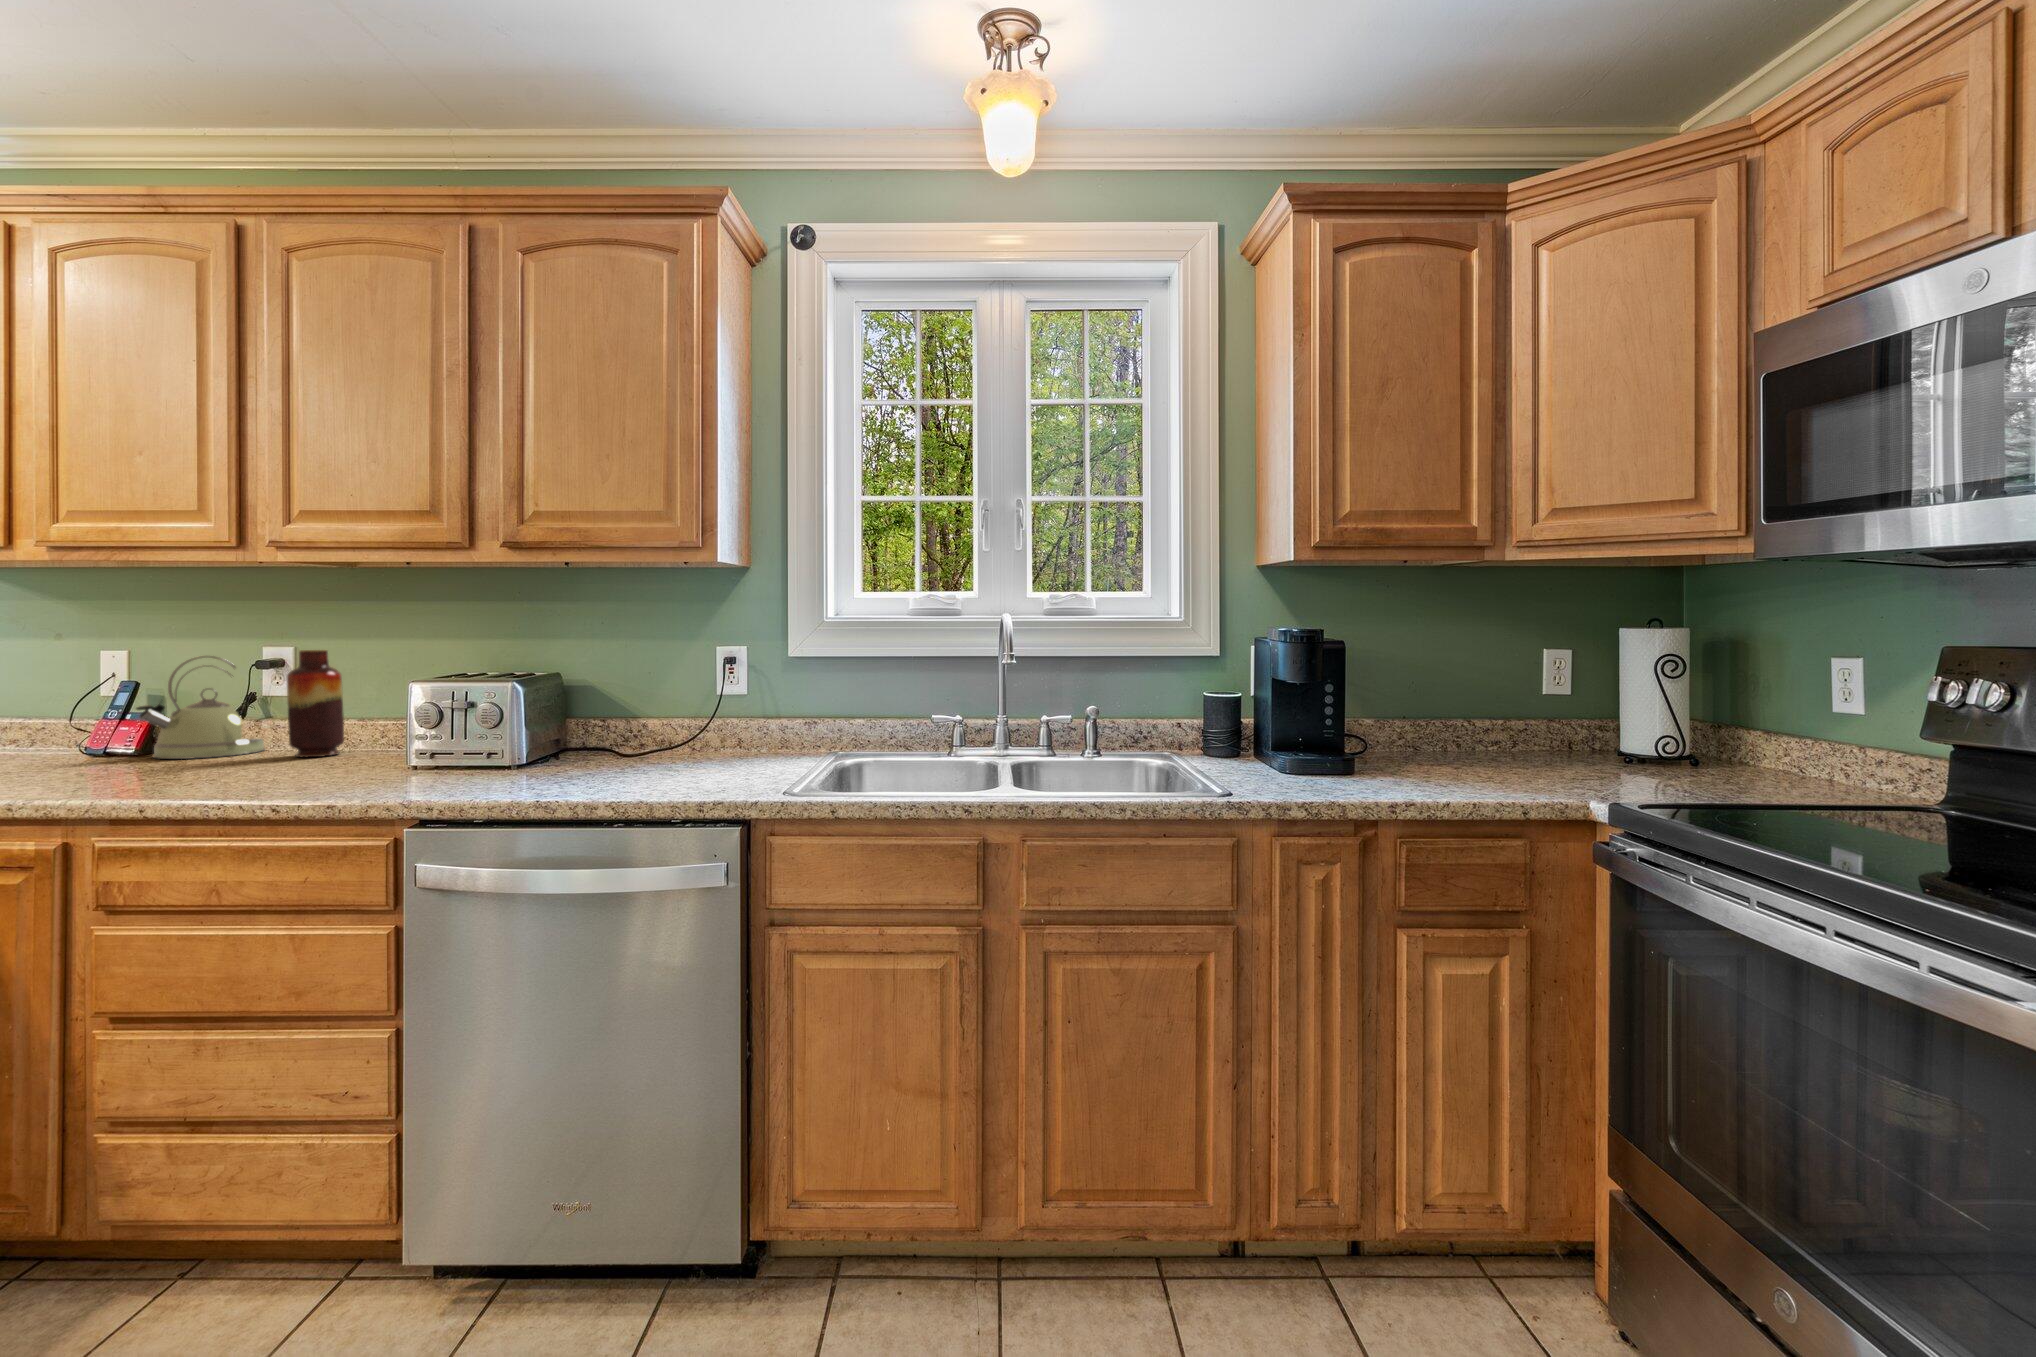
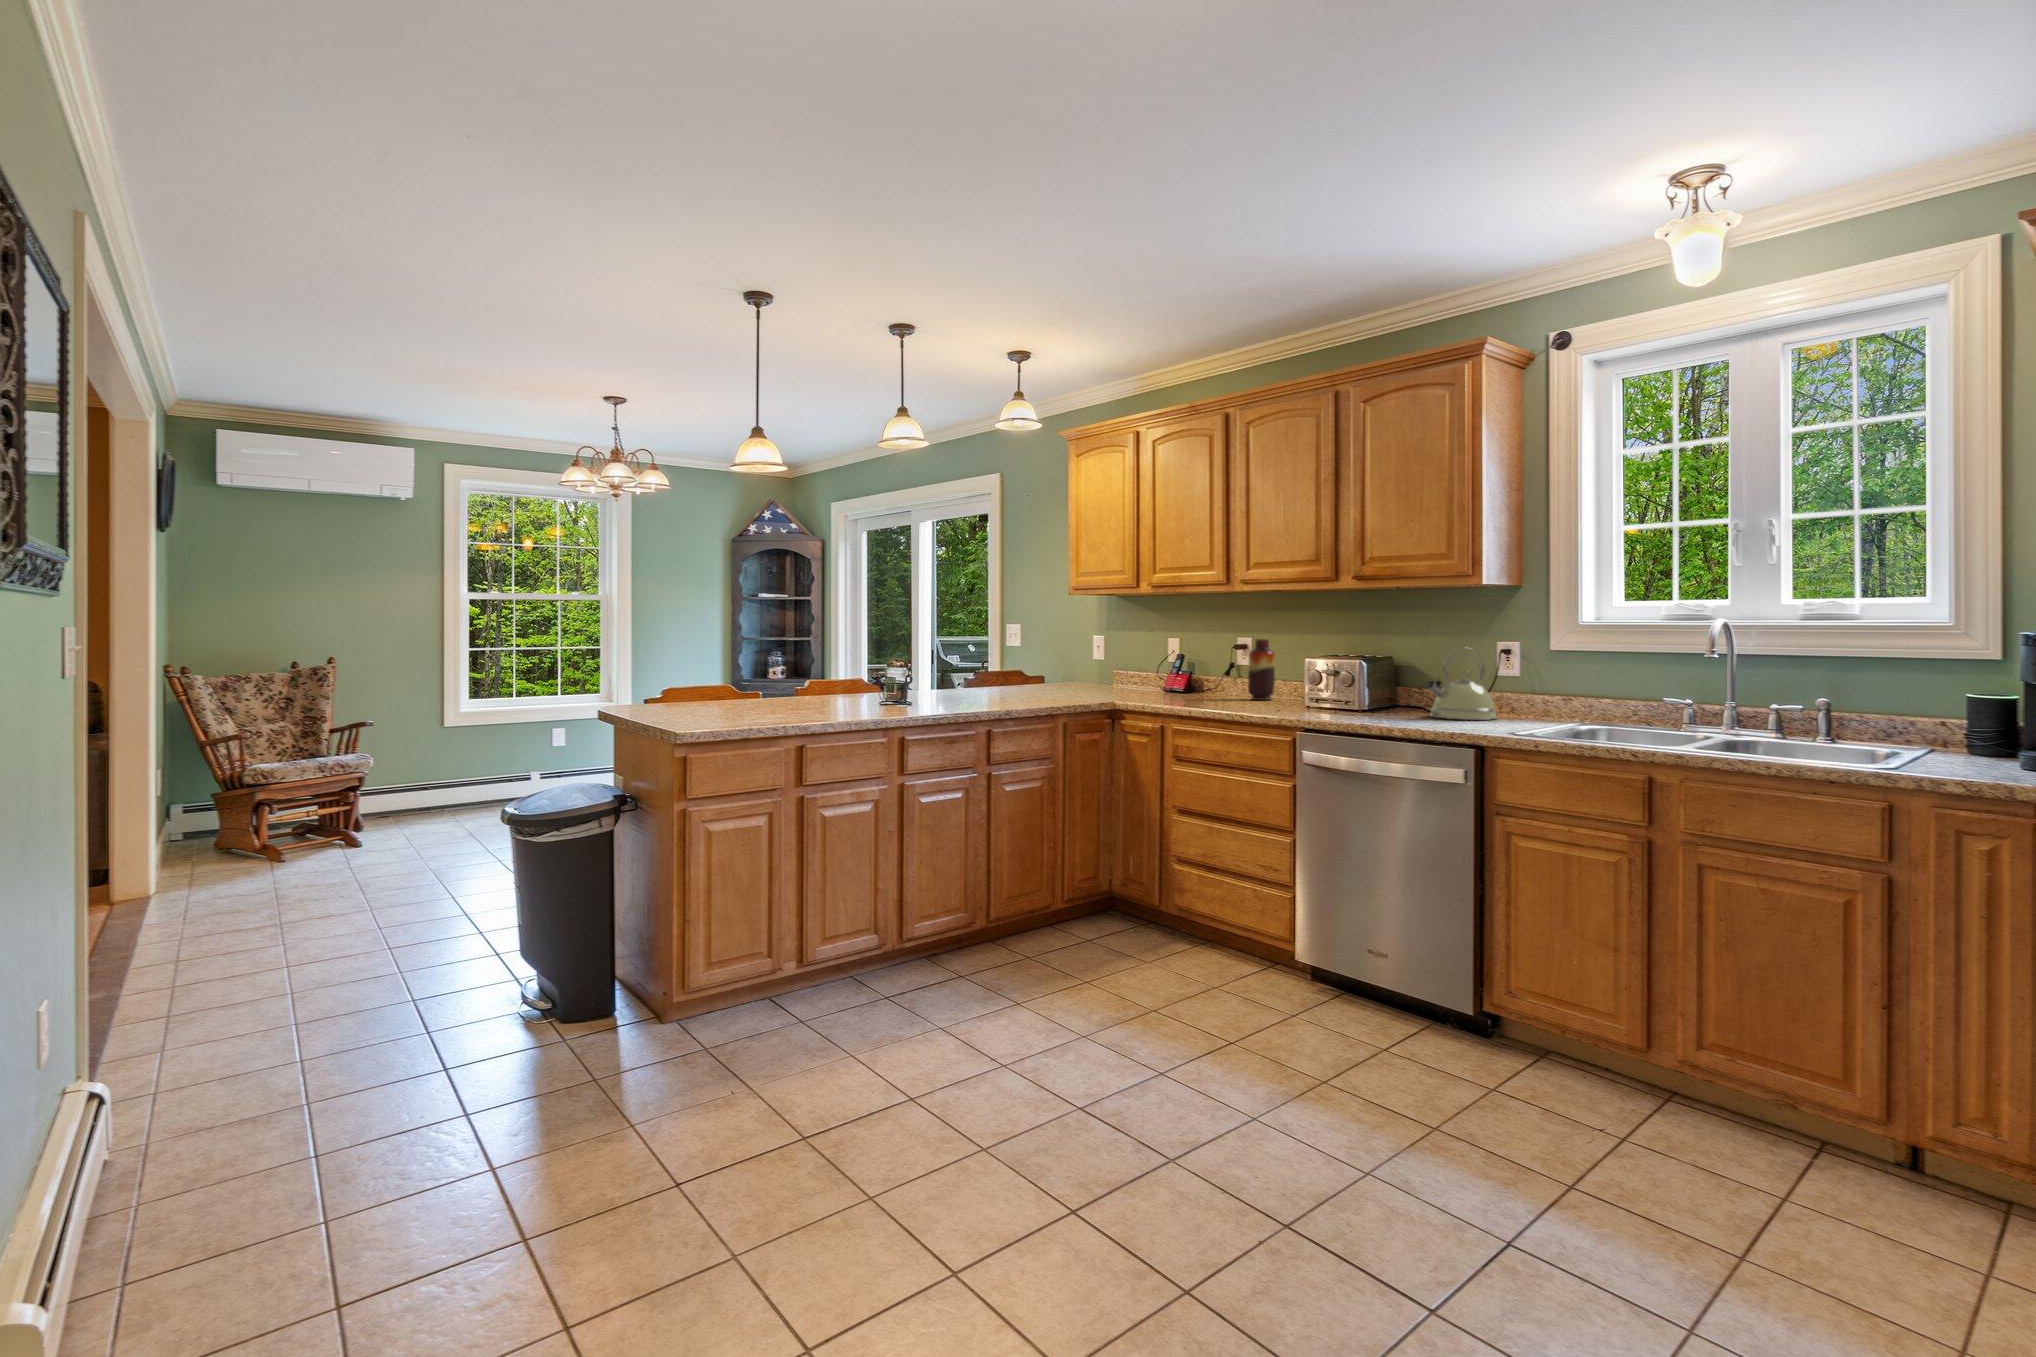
kettle: present [136,656,265,759] -> present [1427,648,1496,720]

